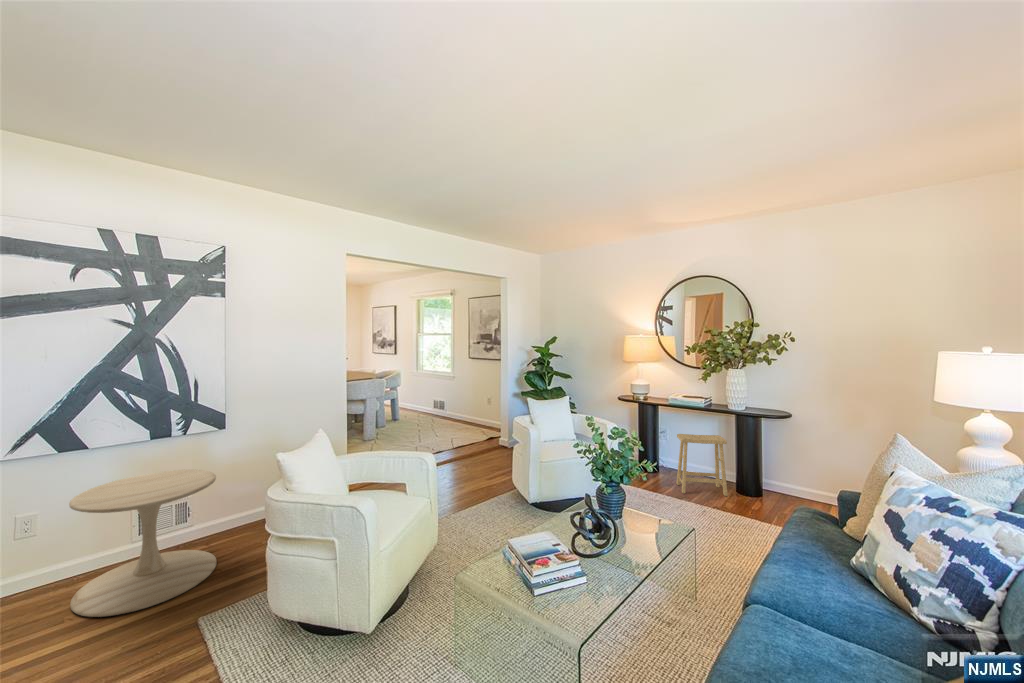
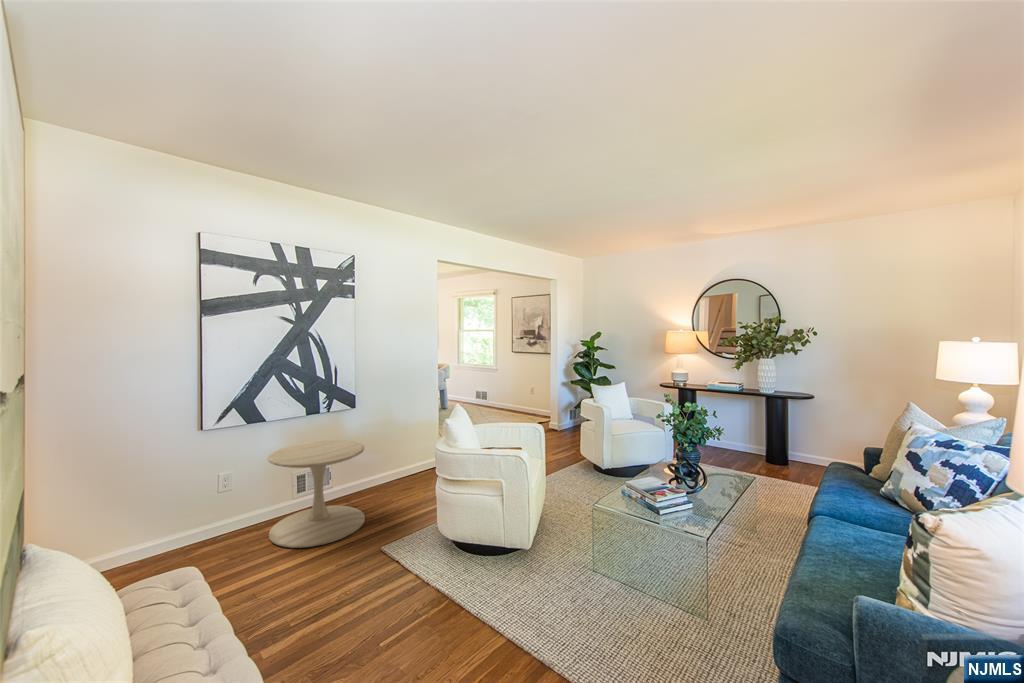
footstool: present [676,434,728,496] -> none [715,414,762,466]

